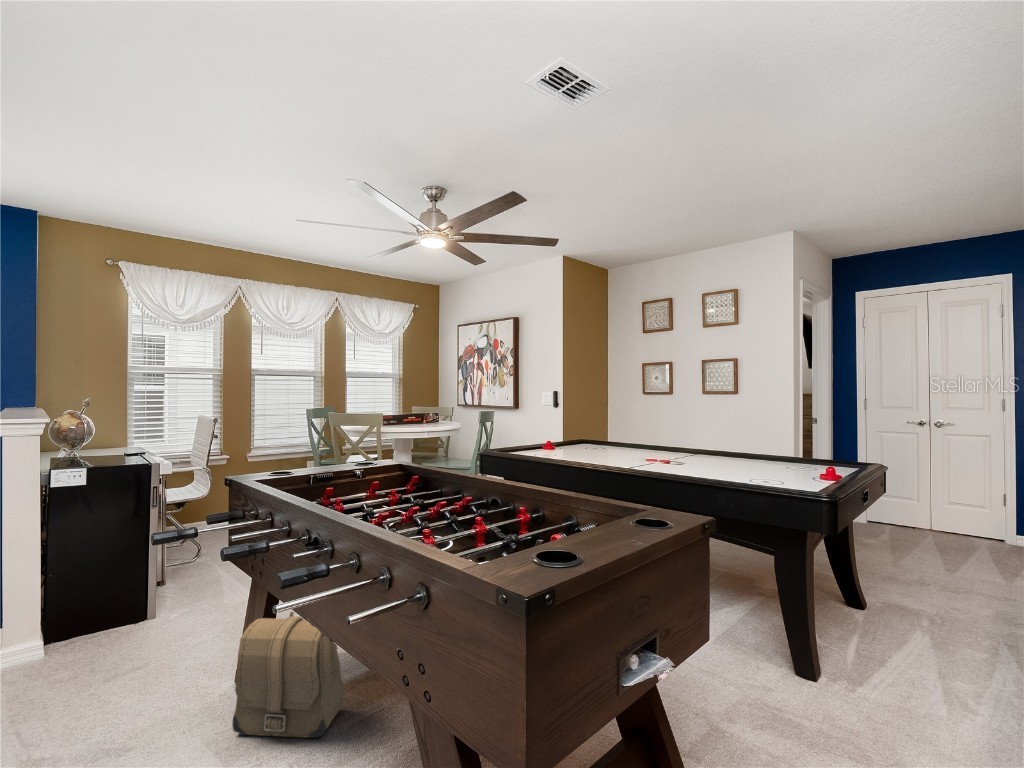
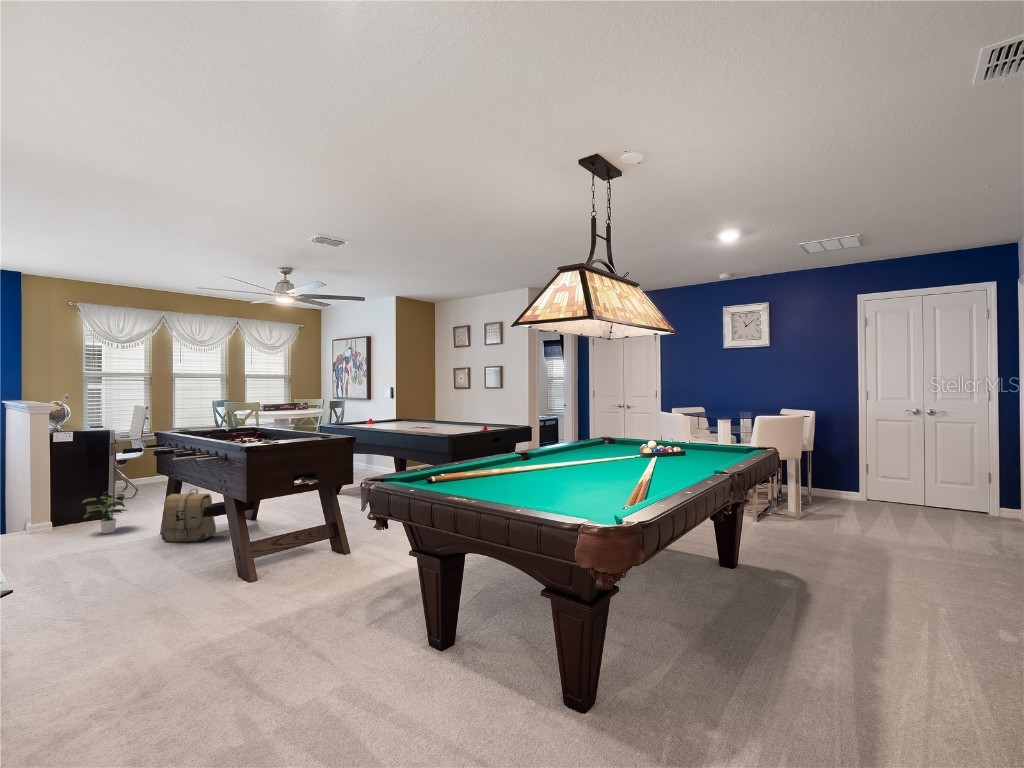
potted plant: none [76,589,175,686] -> present [82,490,127,533]

